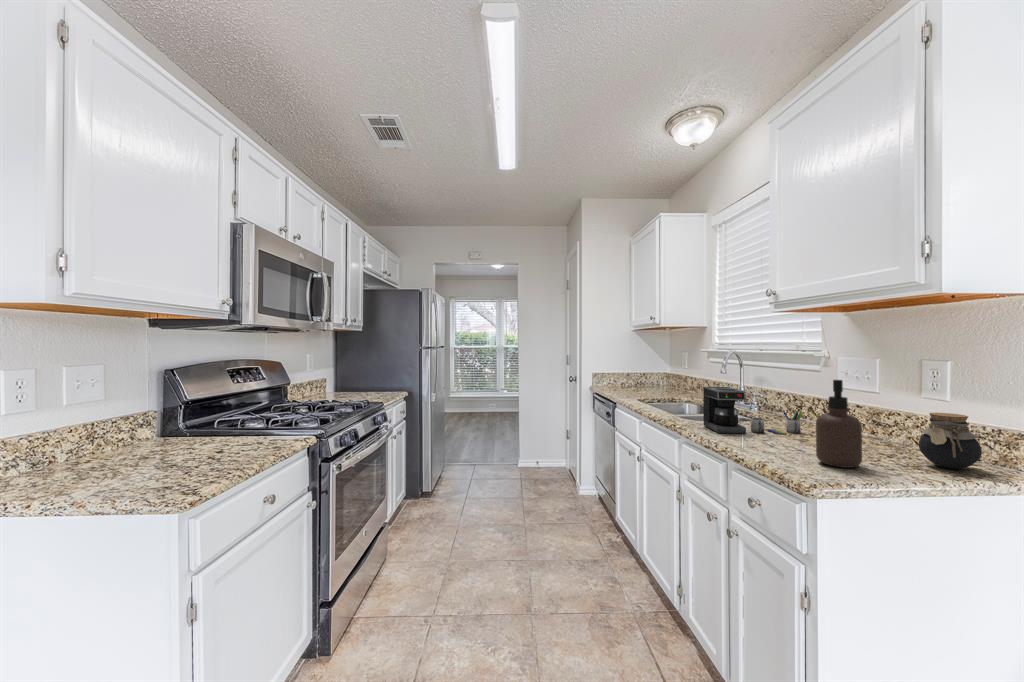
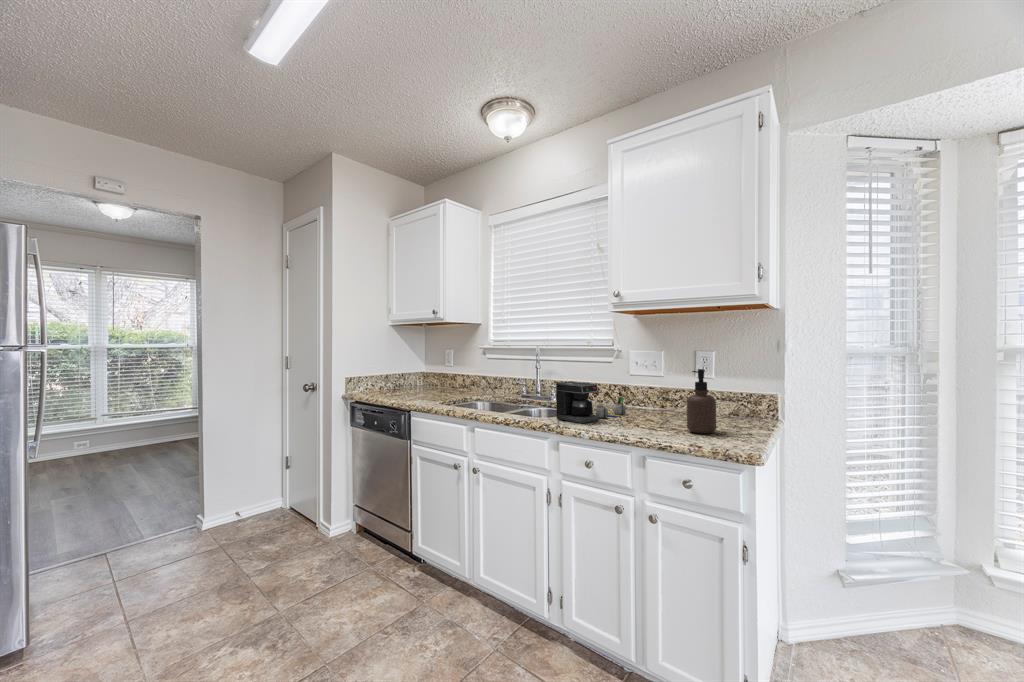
jar: present [919,413,982,469] -> none [722,387,754,423]

